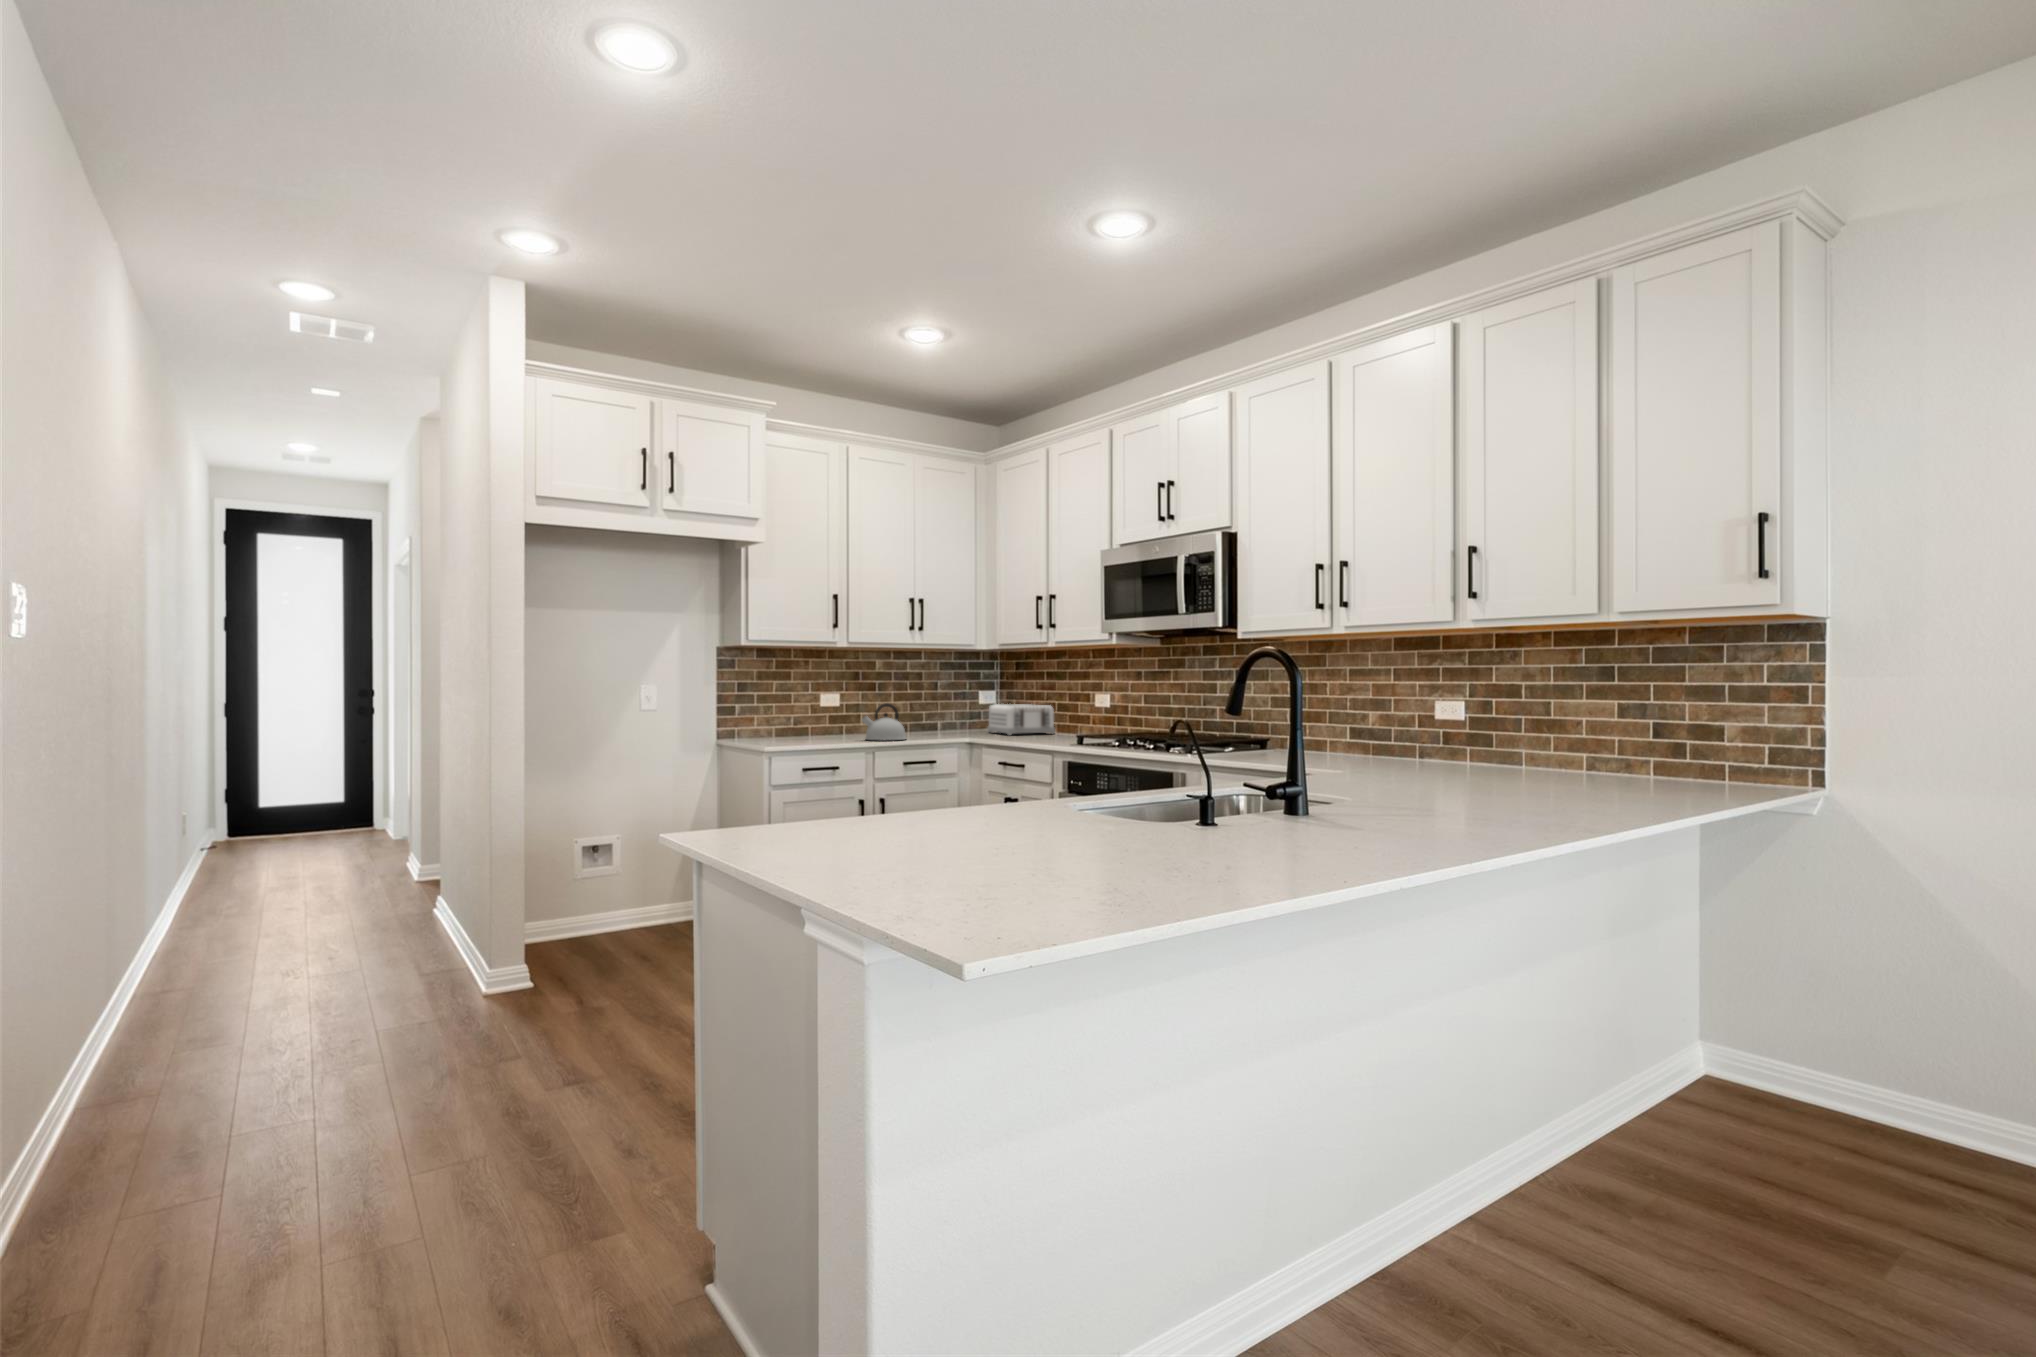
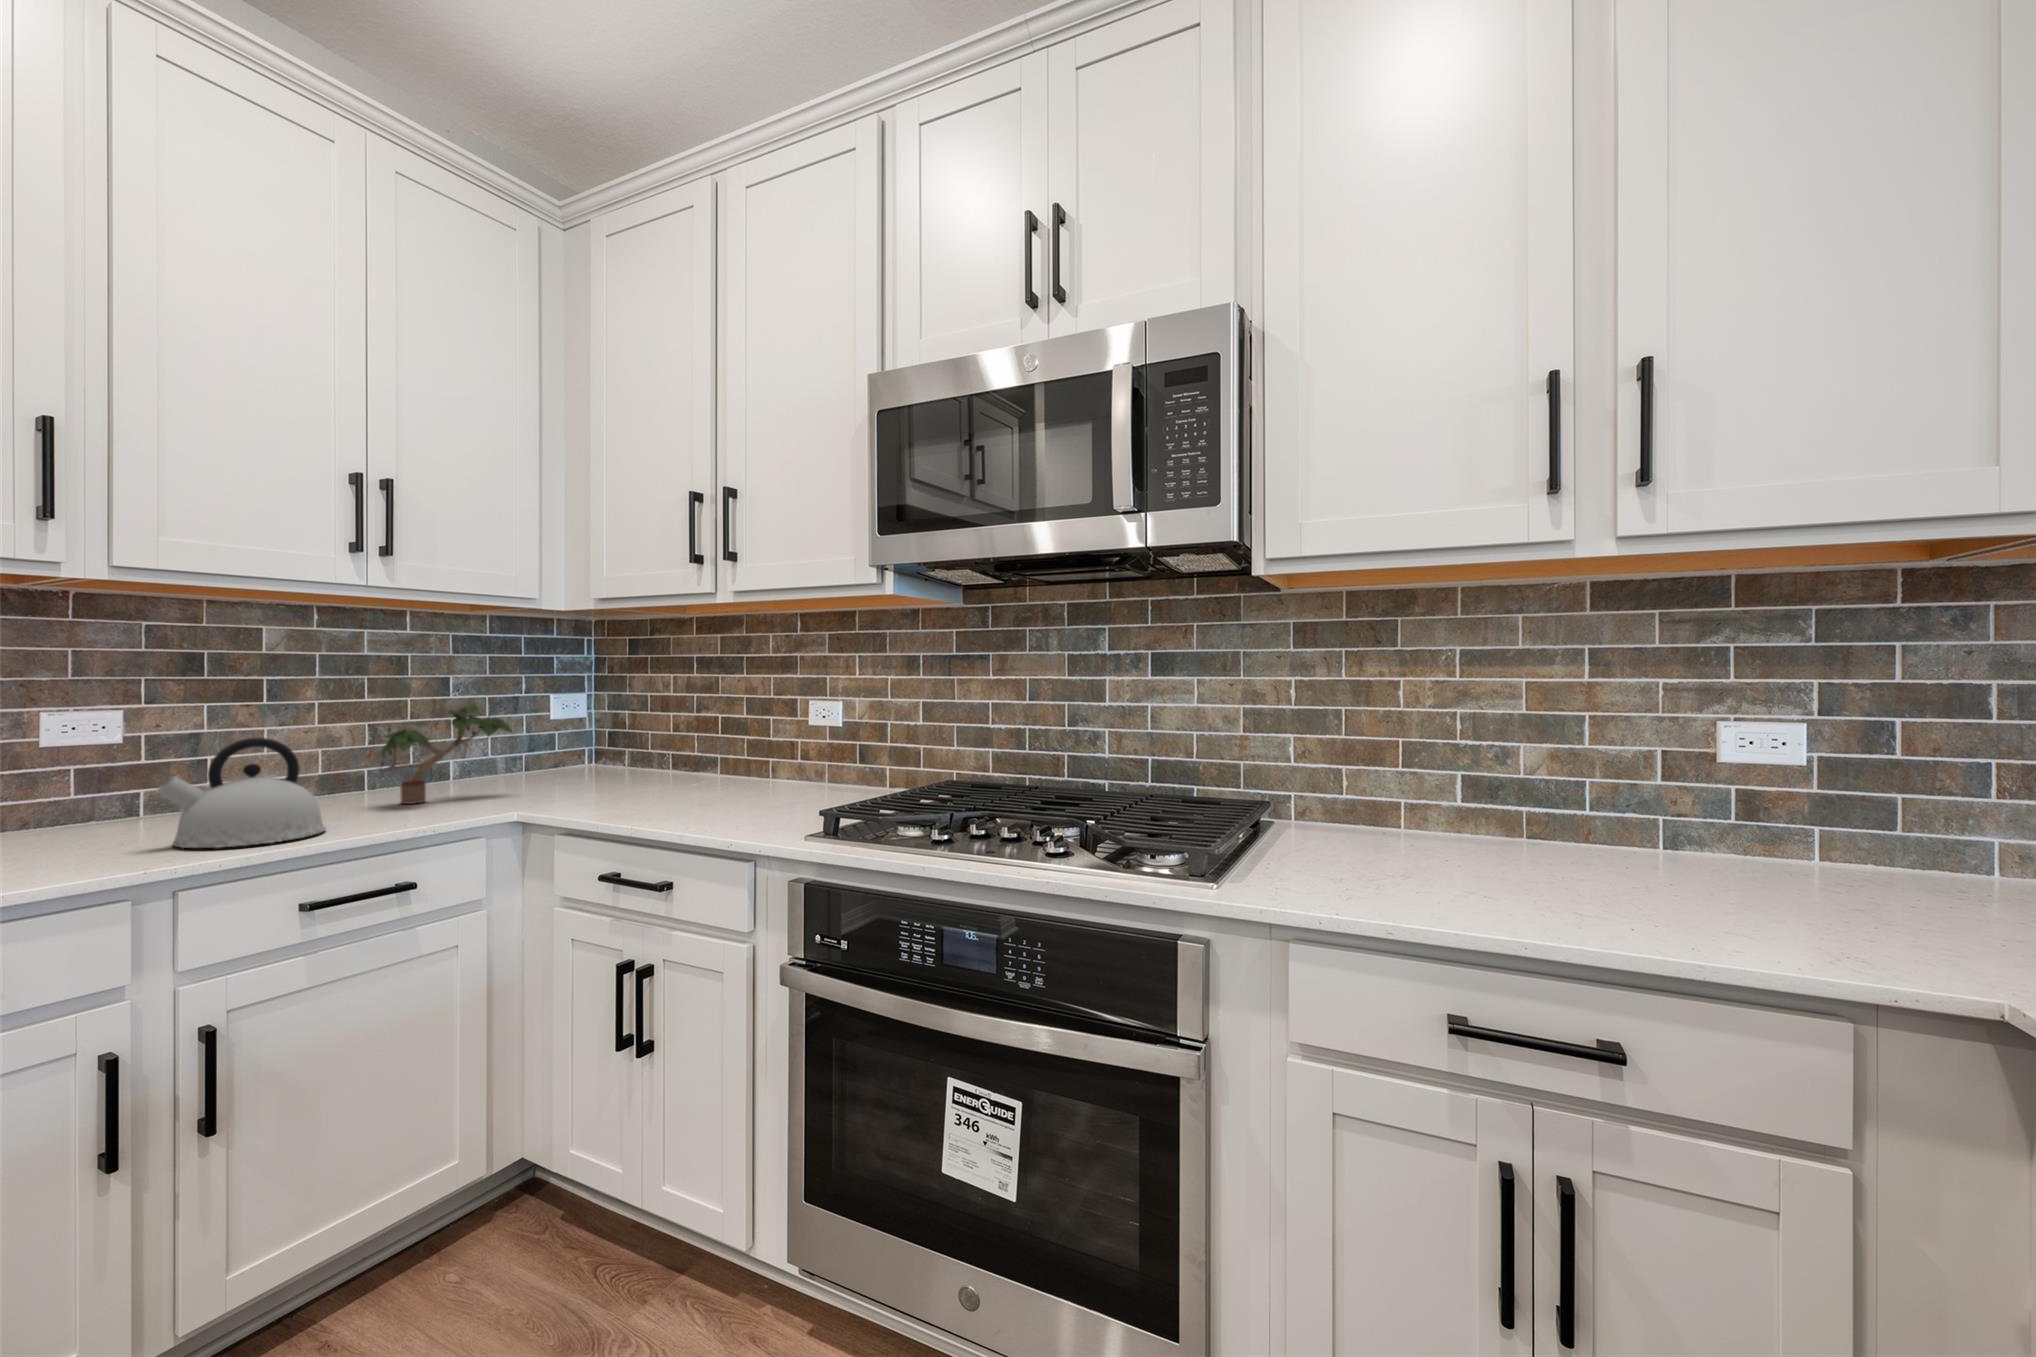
potted plant: none [913,693,971,735] -> present [379,704,512,804]
toaster: present [987,704,1055,735] -> none [567,720,722,793]

